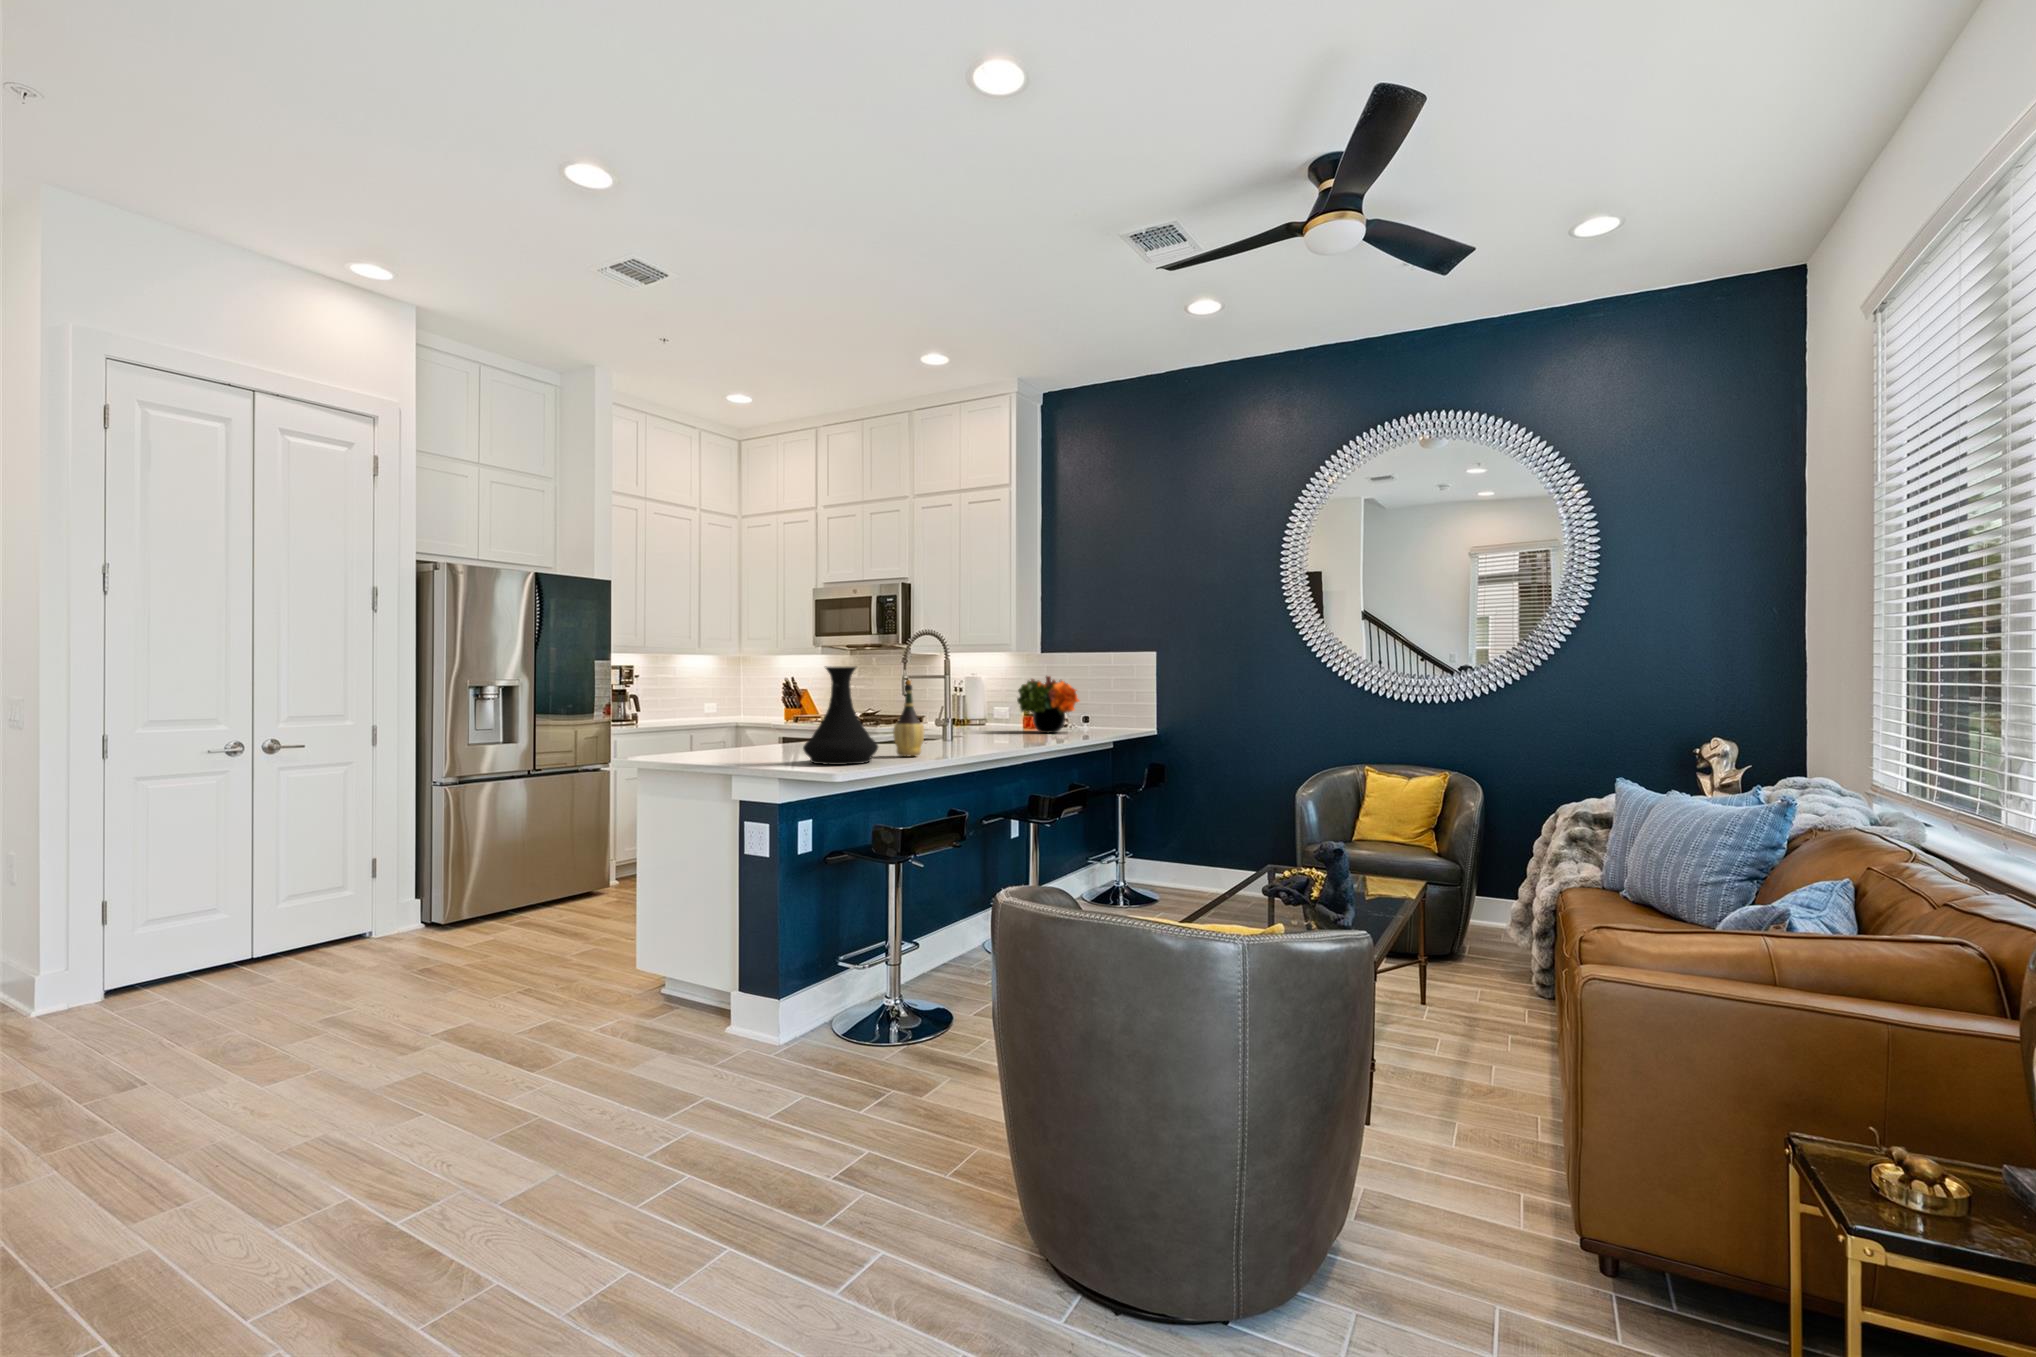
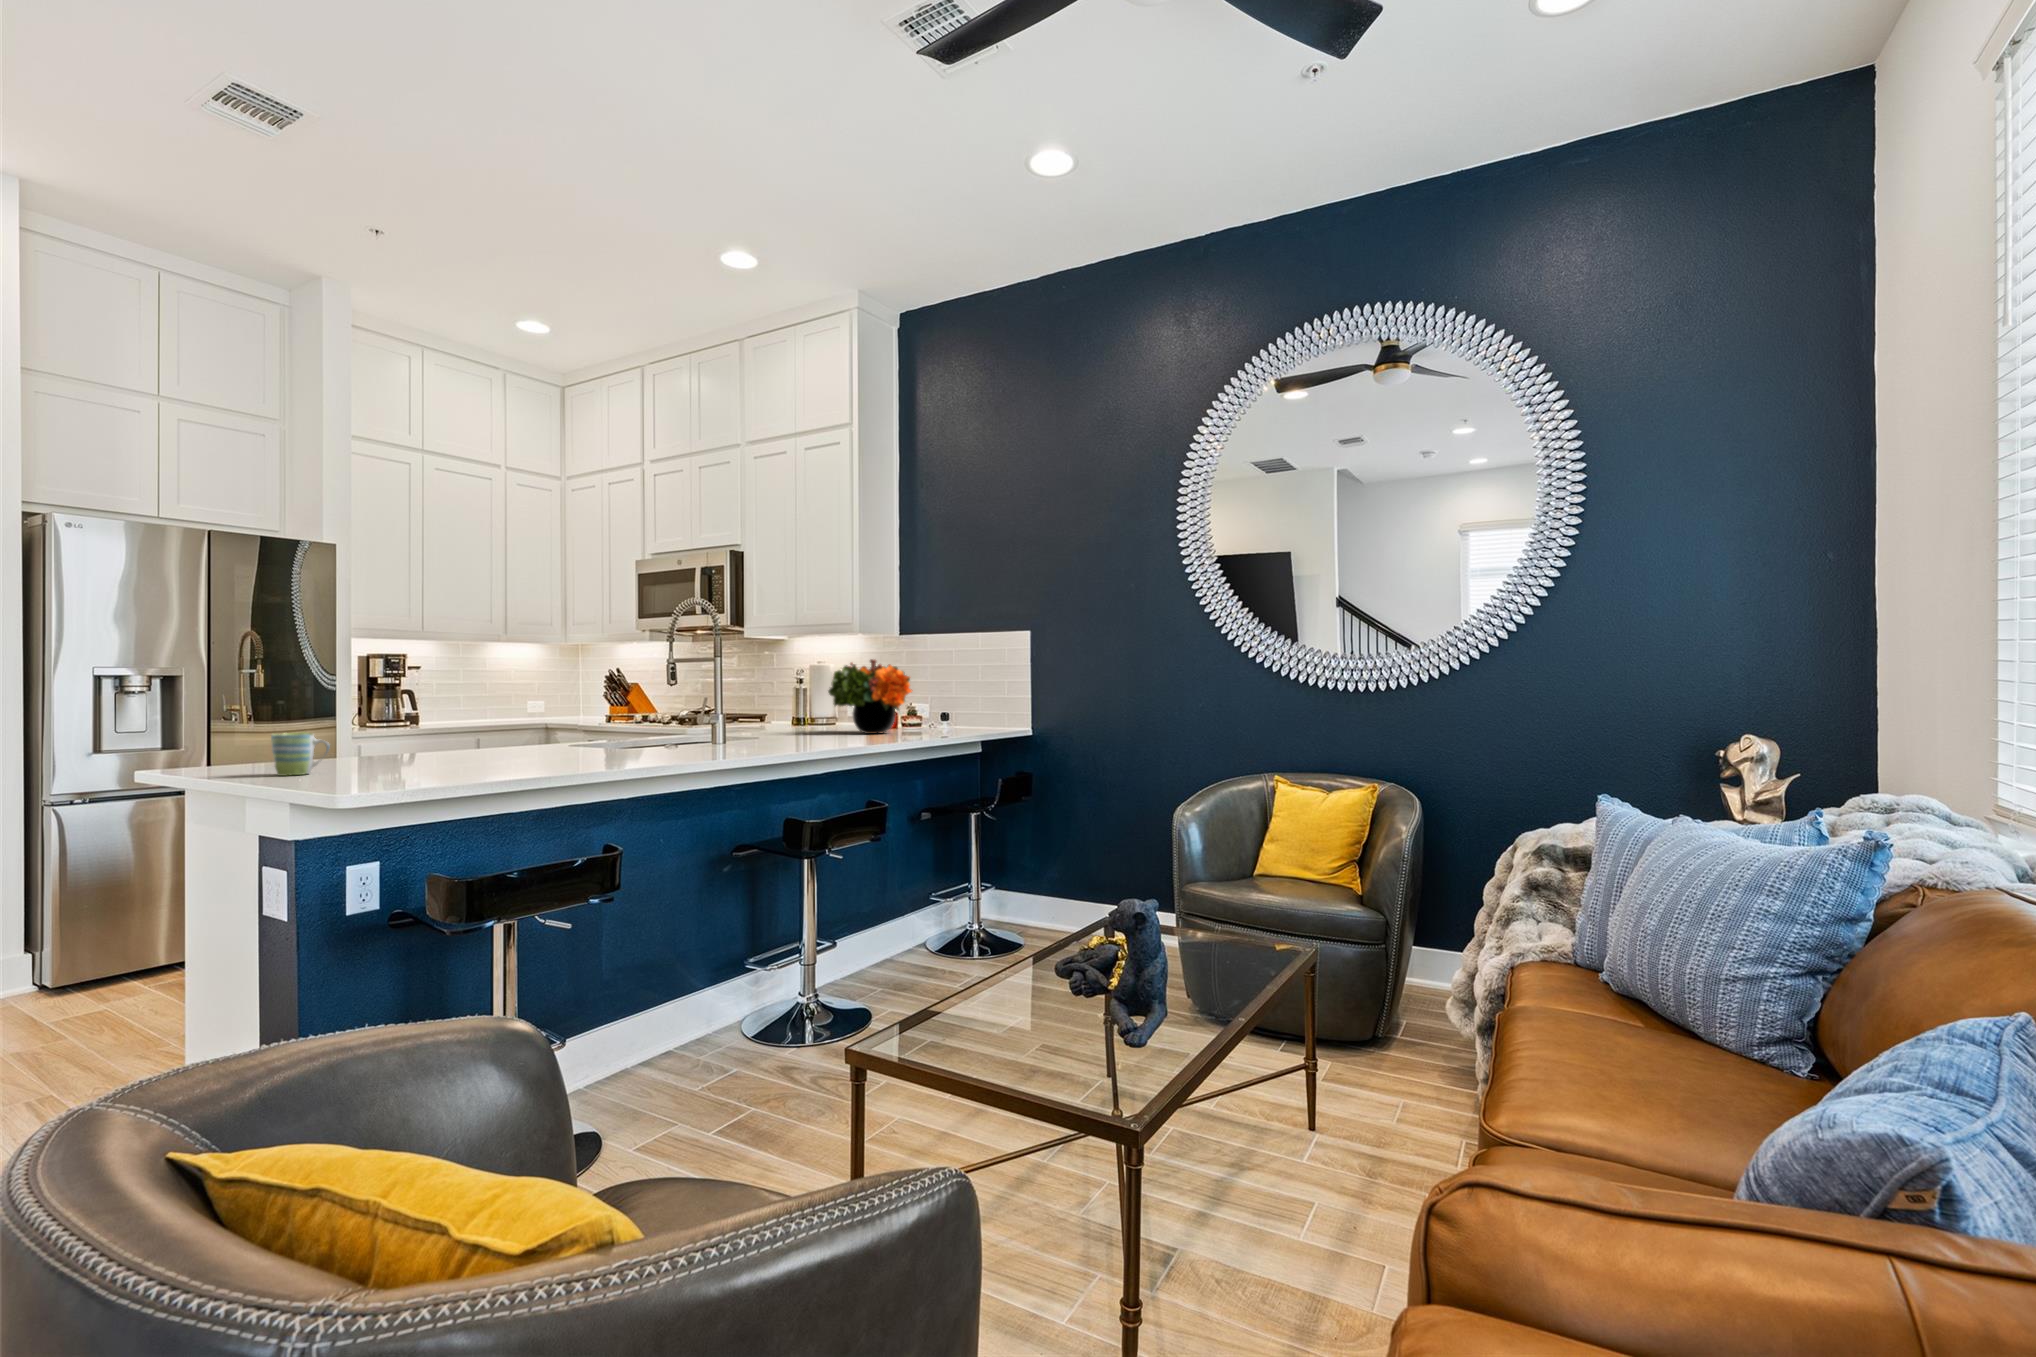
vase: present [803,667,878,765] -> none [364,632,494,780]
wine bottle: present [893,680,924,756] -> none [542,655,592,766]
mug: none [727,732,758,762] -> present [271,732,330,776]

